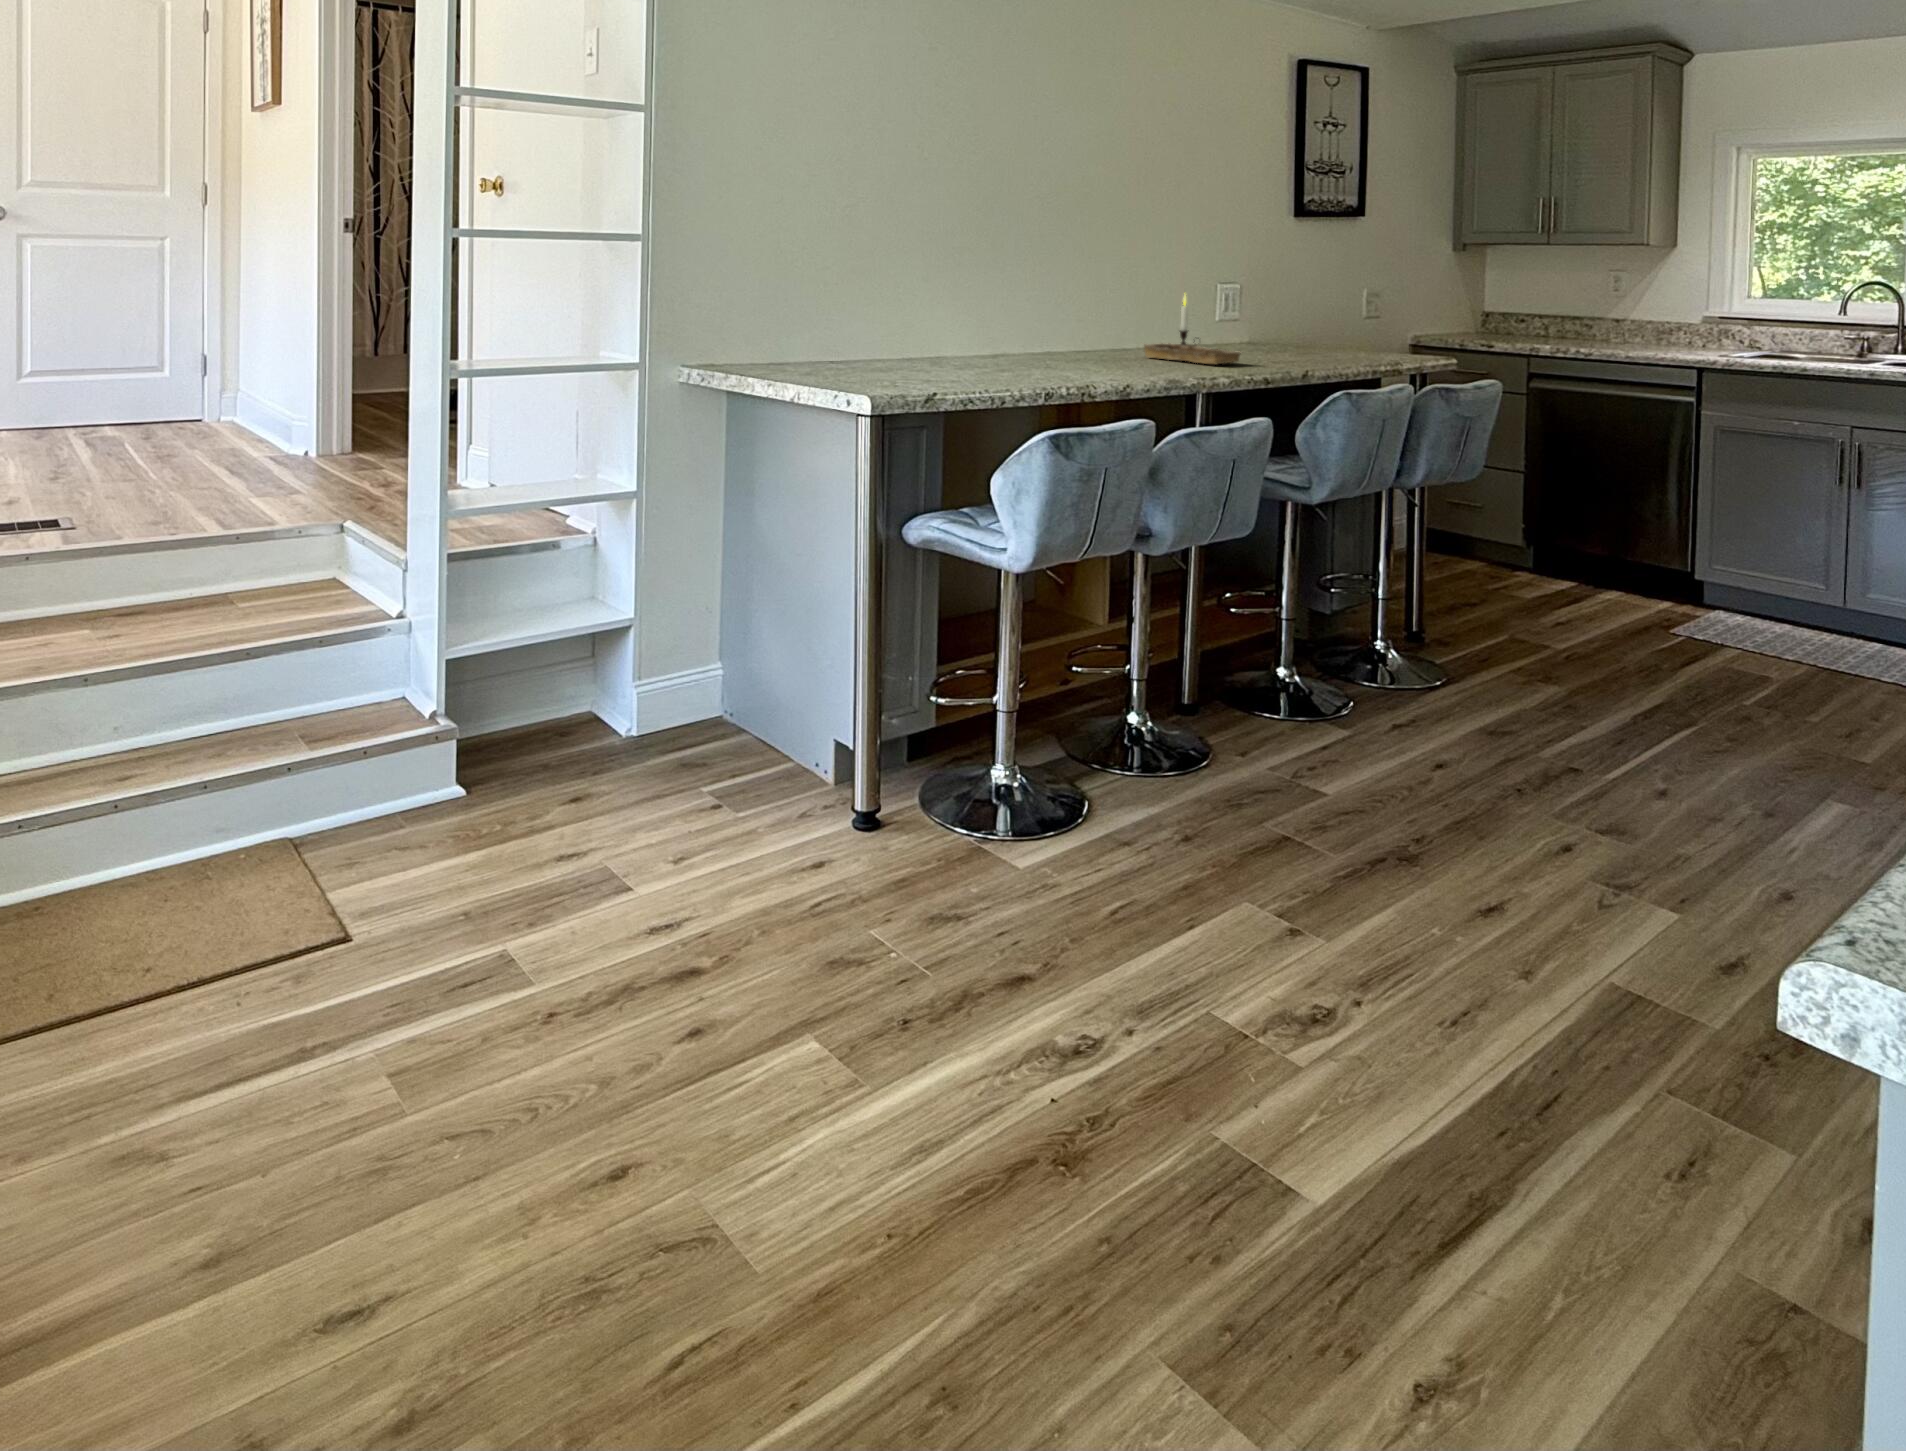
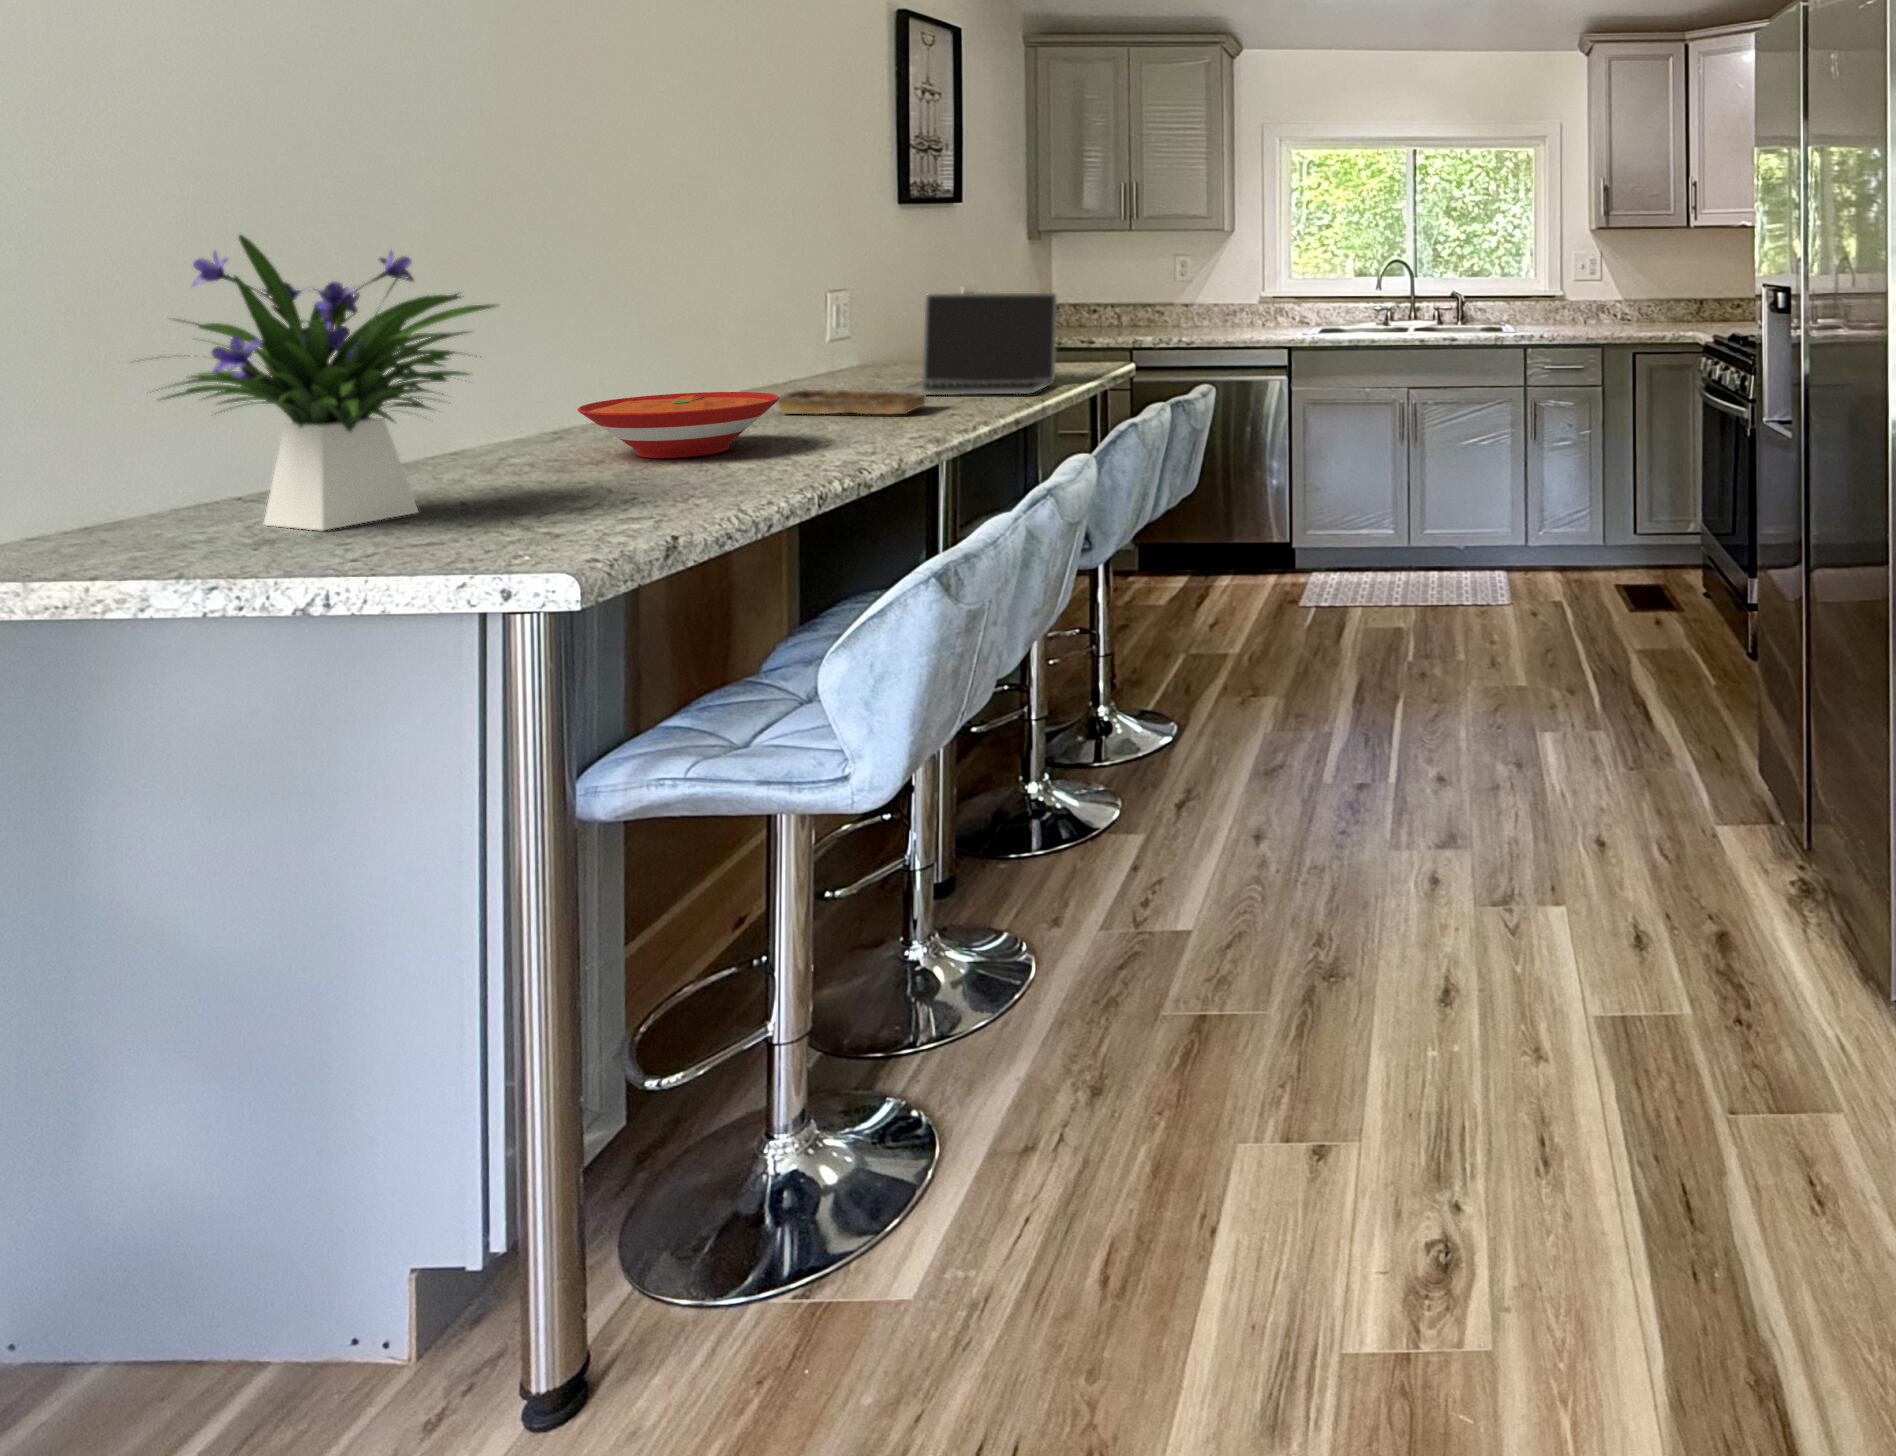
flower arrangement: none [796,218,934,370] -> present [137,235,495,531]
laptop: none [1238,284,1379,365] -> present [893,293,1057,395]
candle: present [1180,296,1197,346] -> none [767,312,810,390]
bowl: none [1001,330,1110,367] -> present [577,392,780,458]

